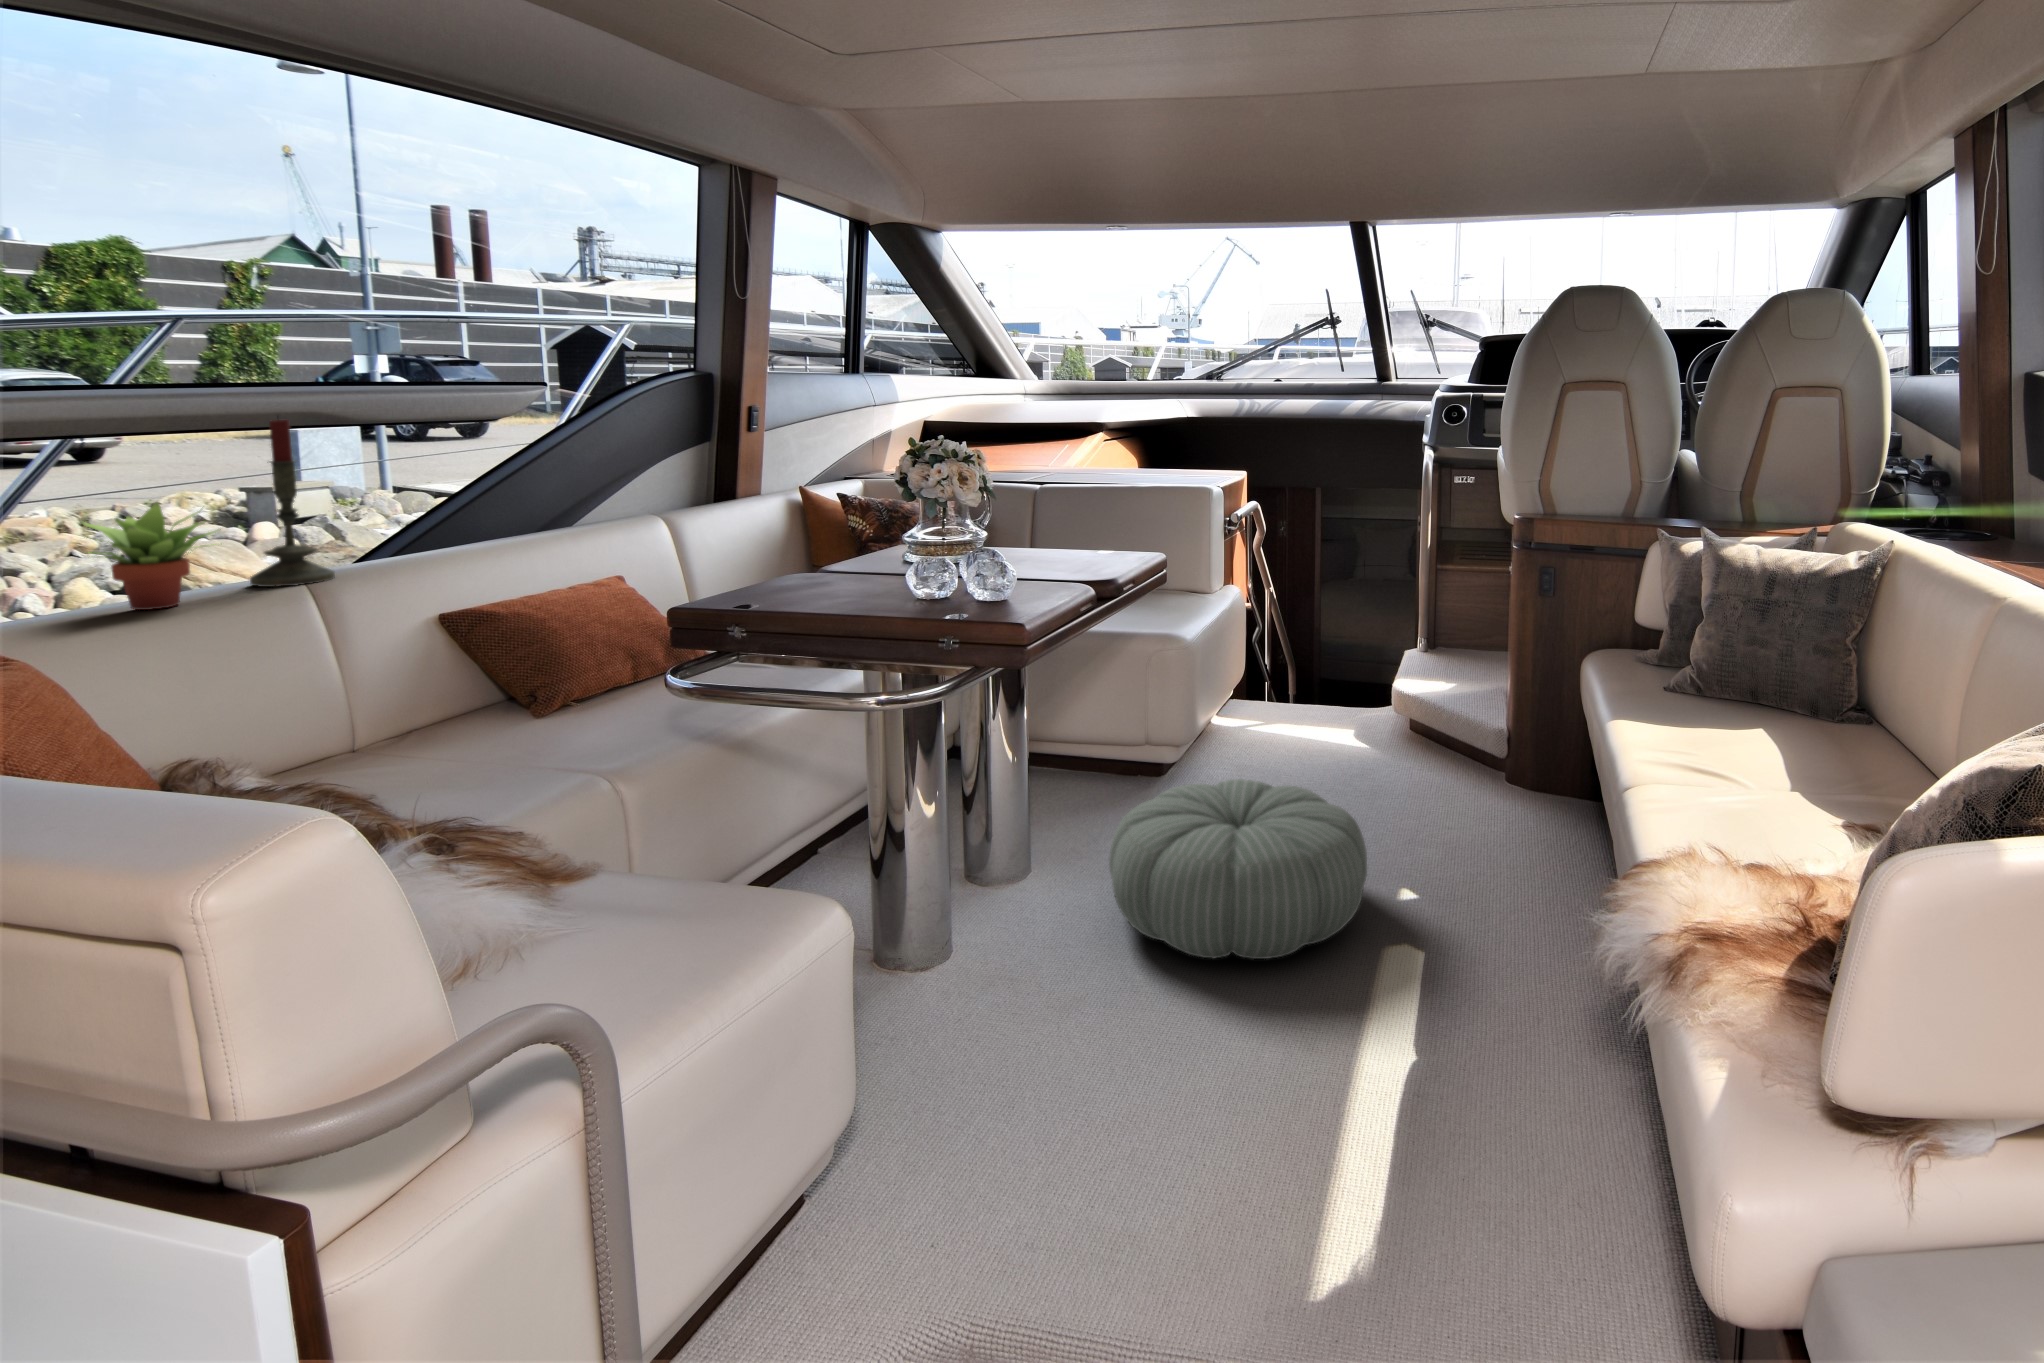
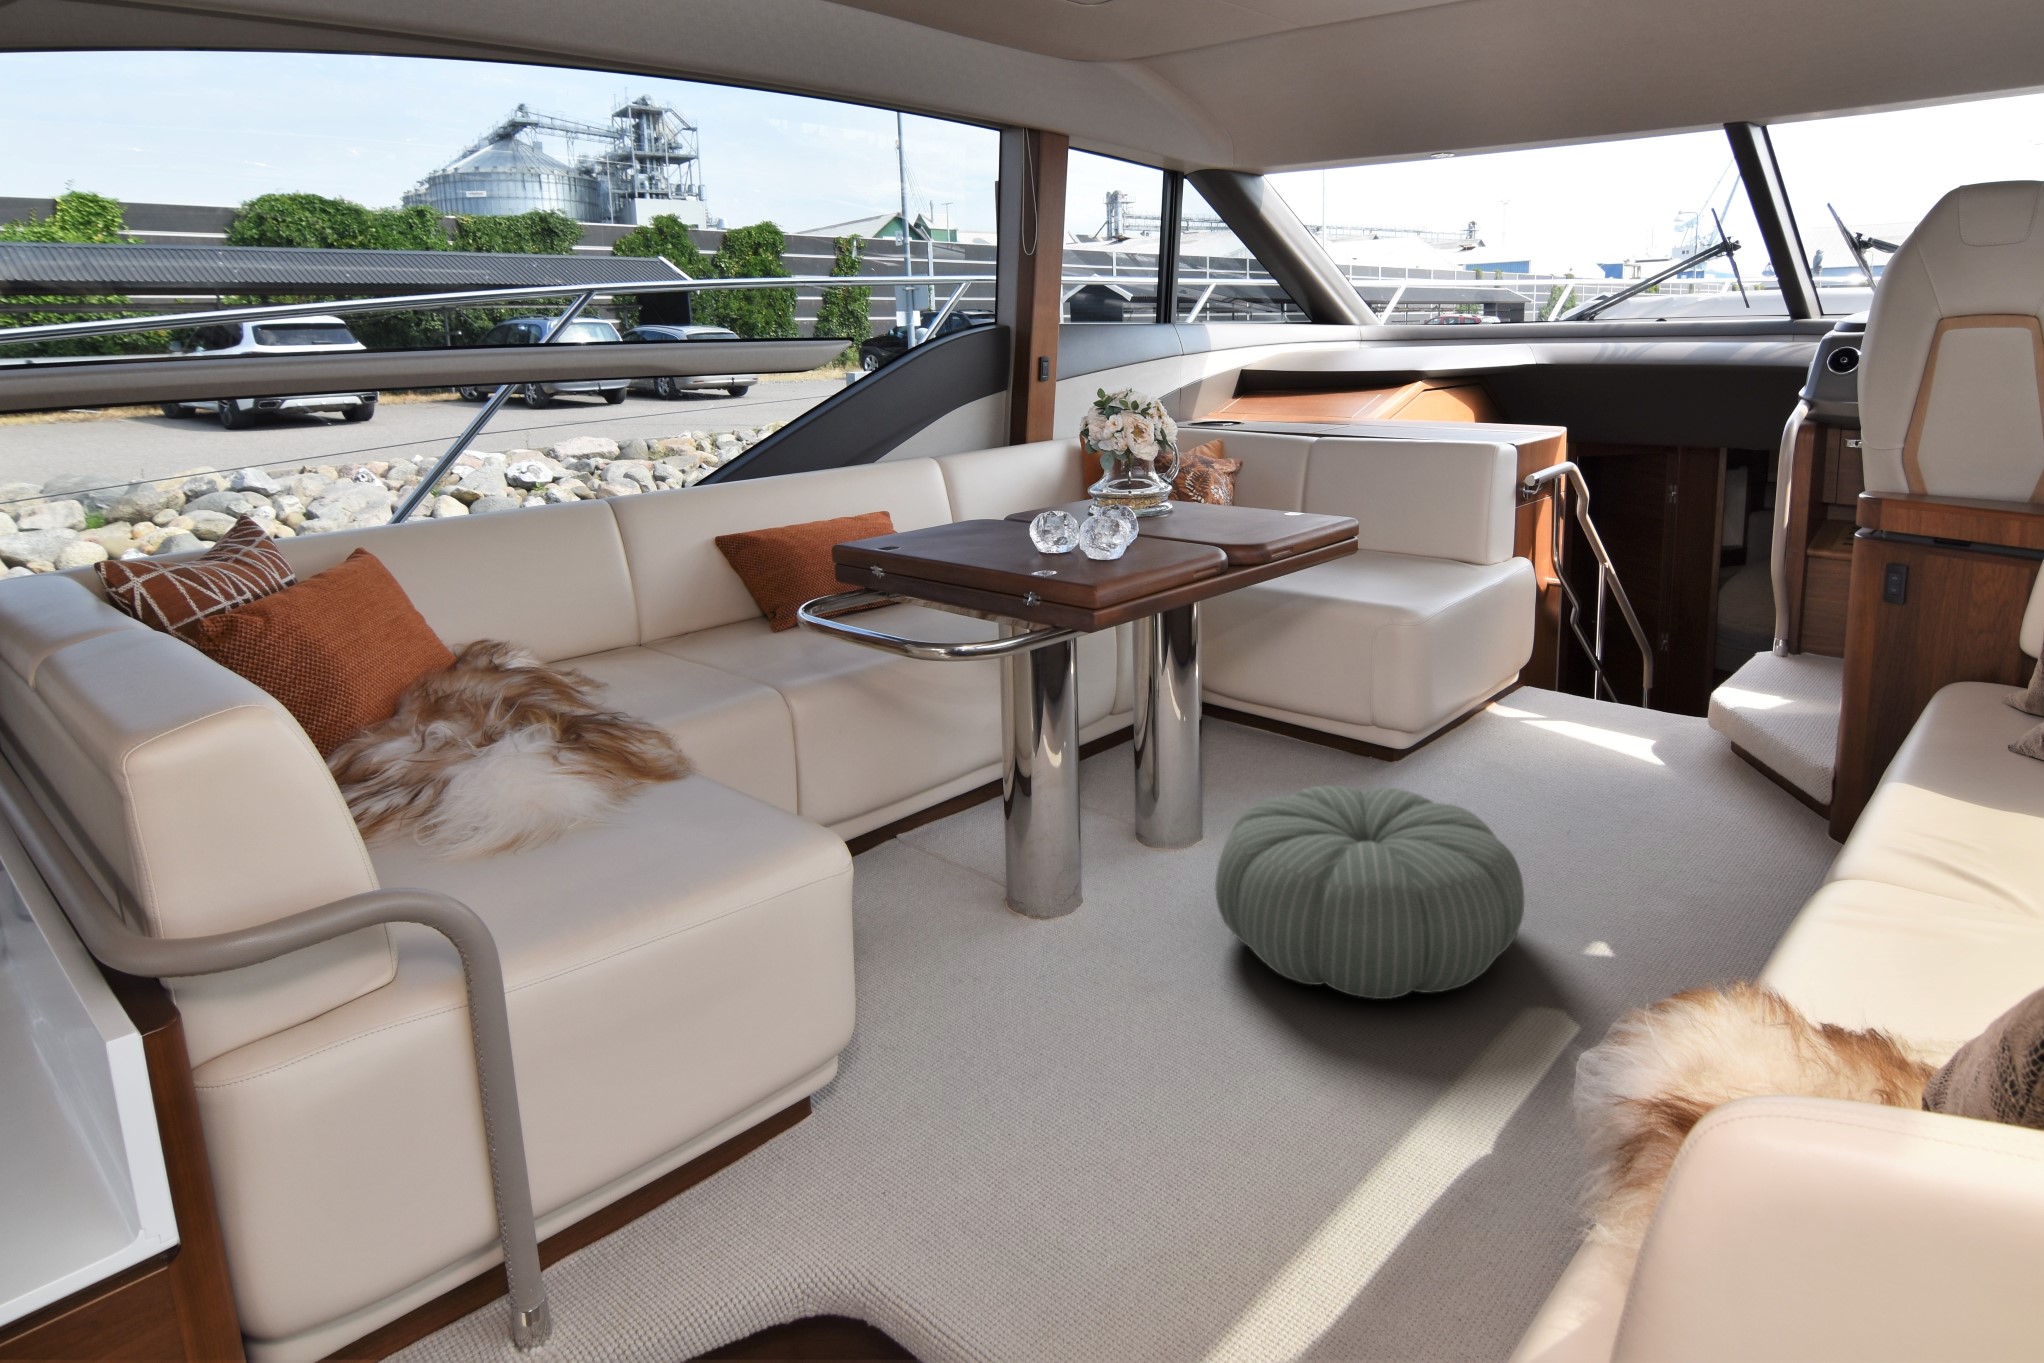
candle: present [250,419,335,587] -> none [551,372,609,514]
succulent plant: present [81,502,218,610] -> none [426,442,517,528]

